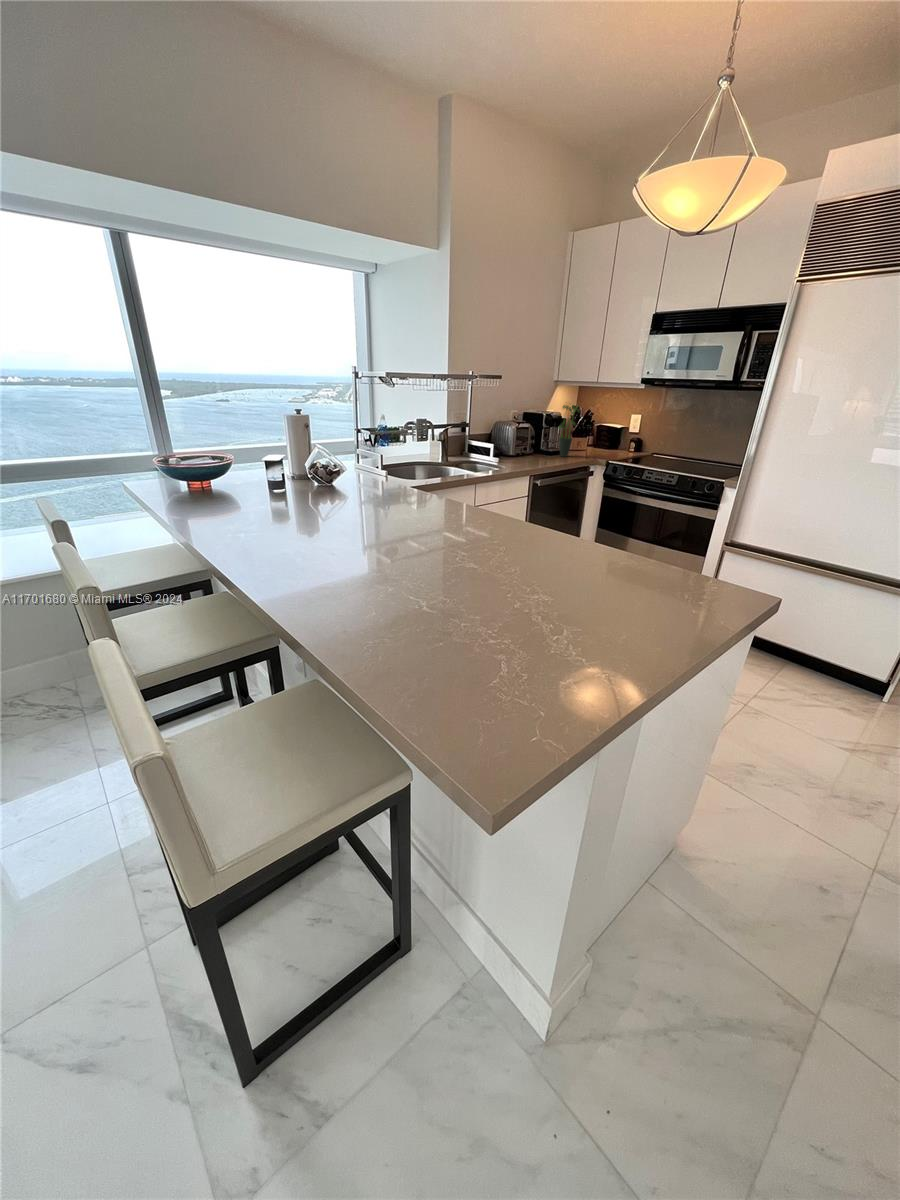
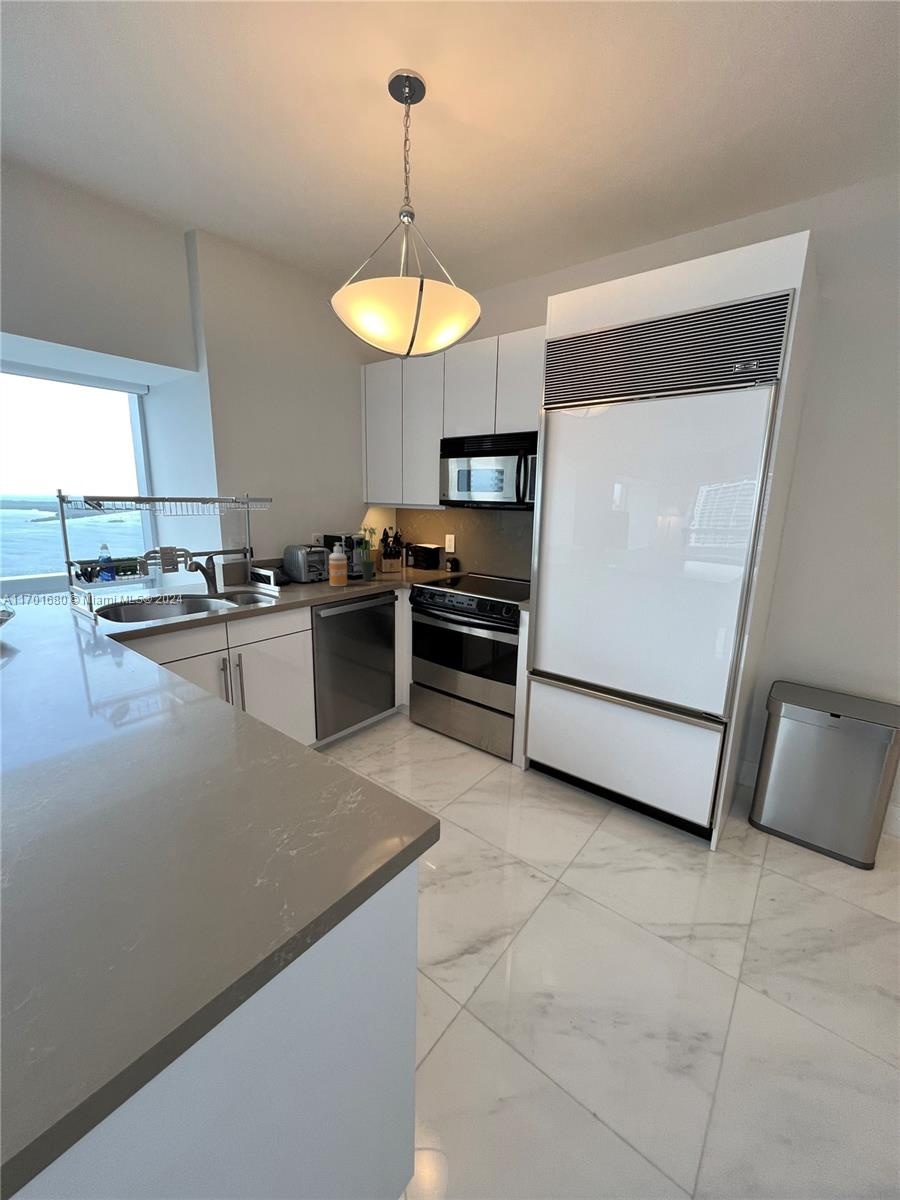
soap dispenser: none [534,419,552,460] -> present [329,543,347,586]

